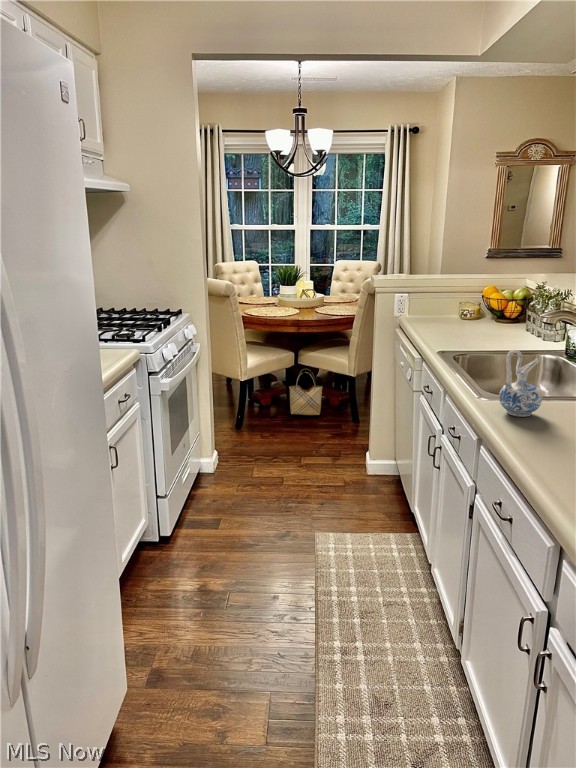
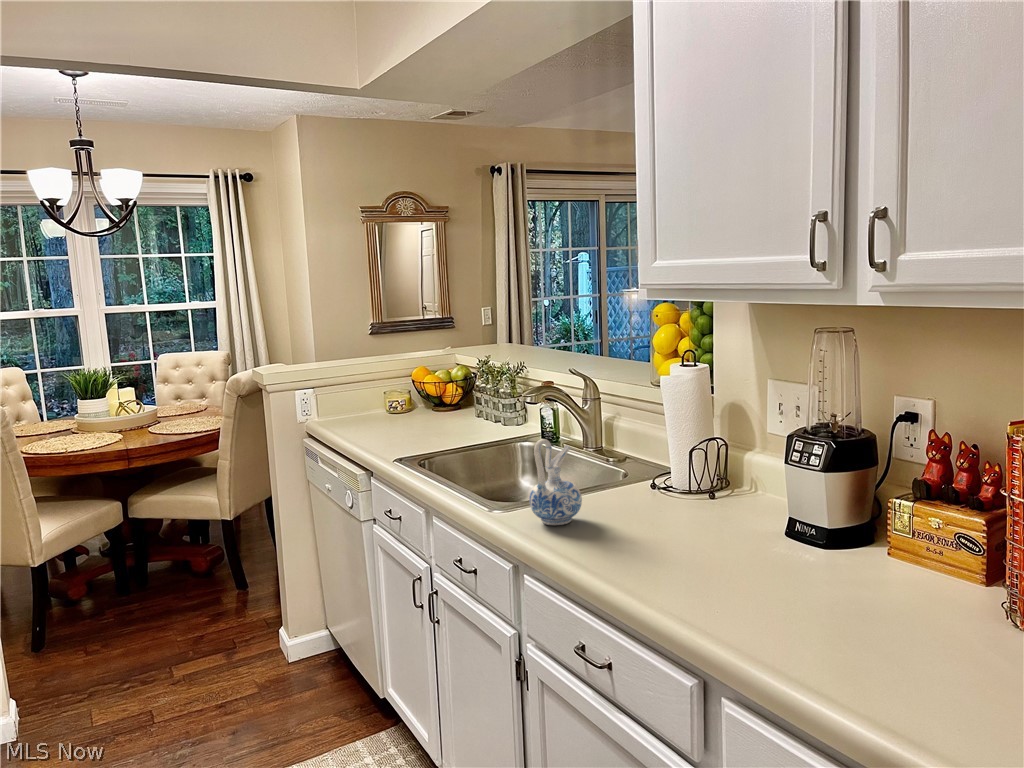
woven basket: present [289,369,322,415] -> none [119,524,179,601]

